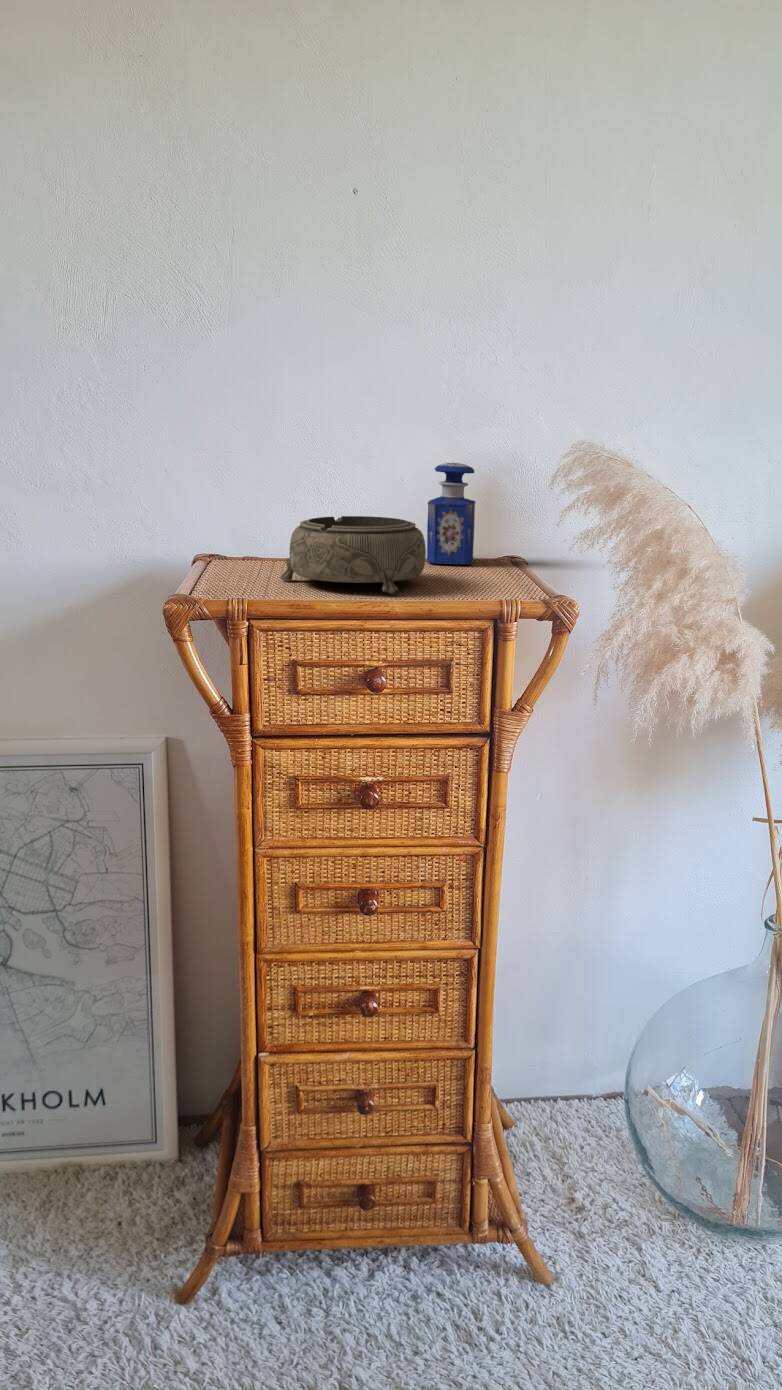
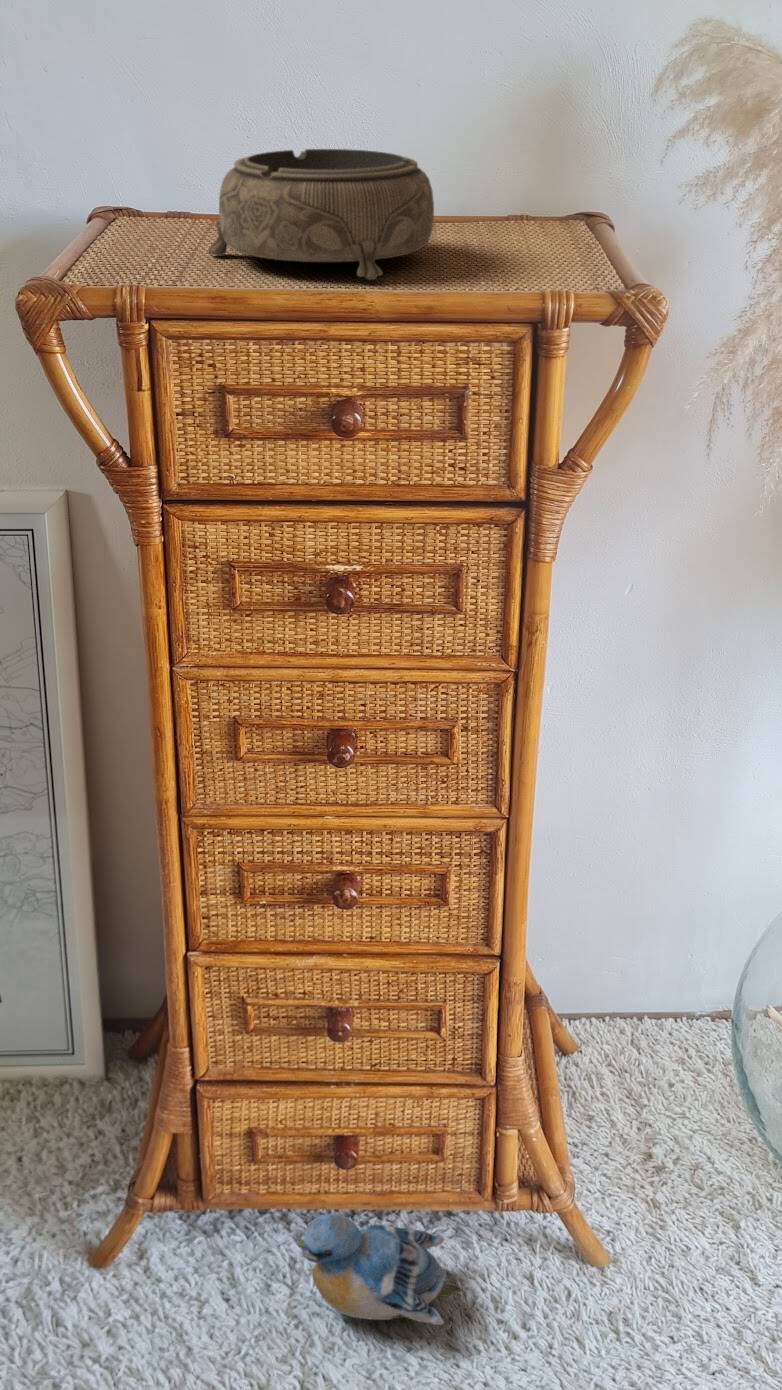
perfume bottle: present [427,463,475,564] -> none [451,56,531,226]
plush toy: none [333,1249,453,1332] -> present [297,1214,463,1325]

